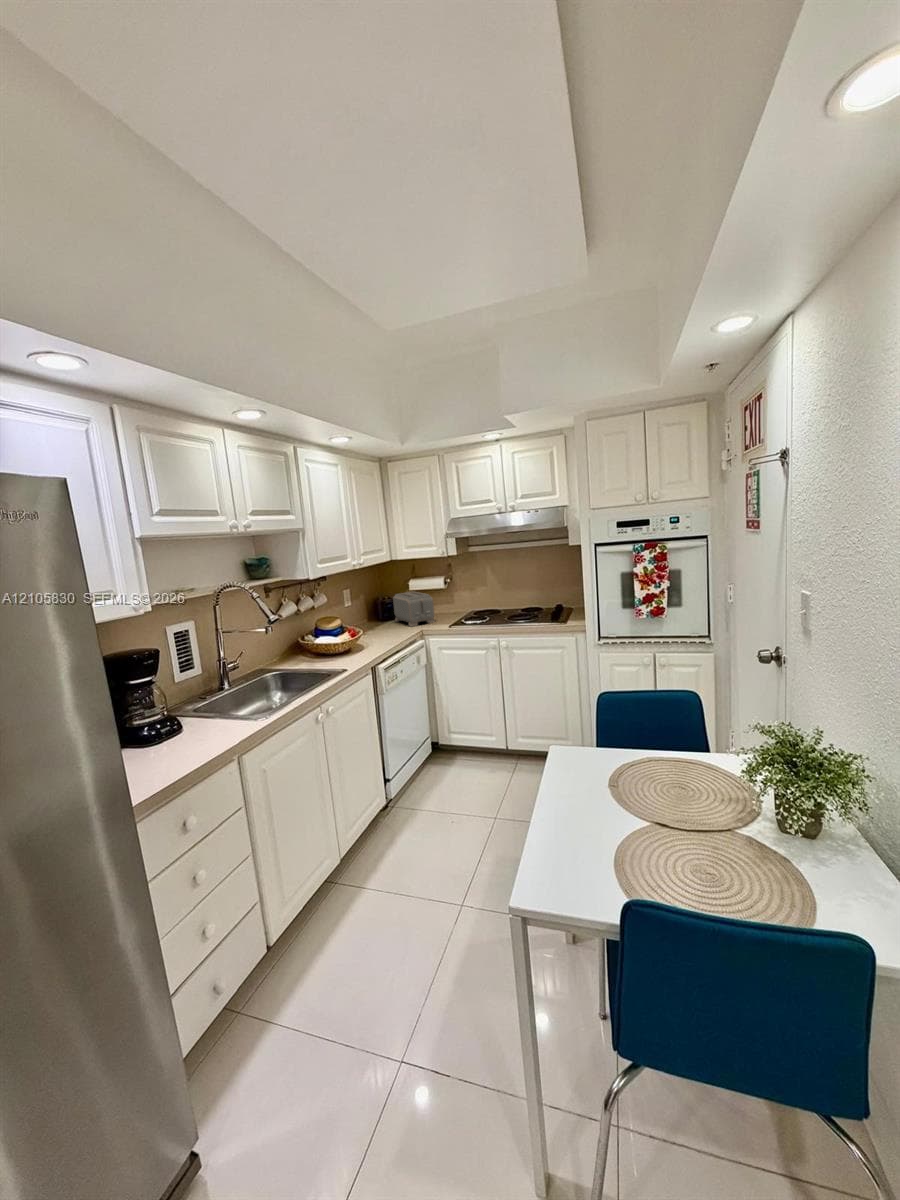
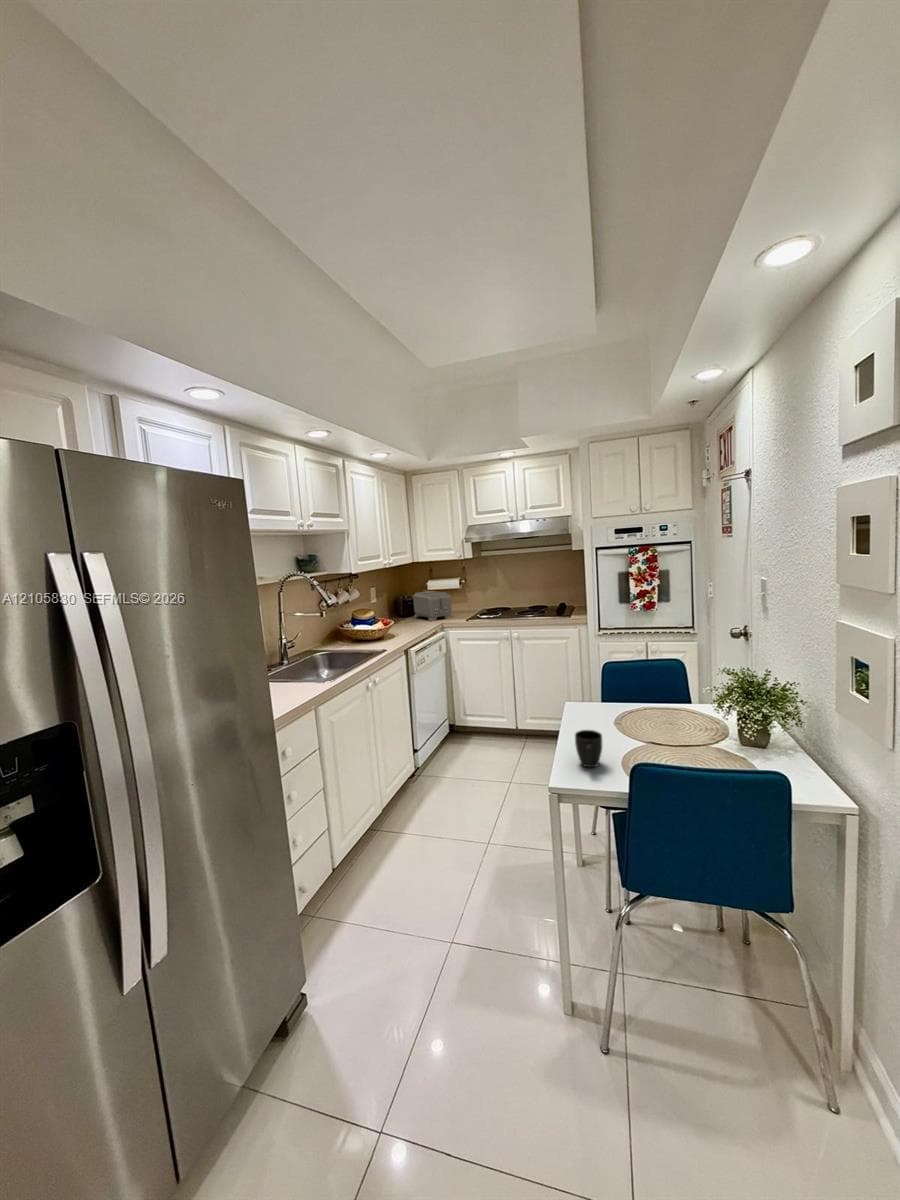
mug: none [548,815,585,874] -> present [575,730,602,768]

